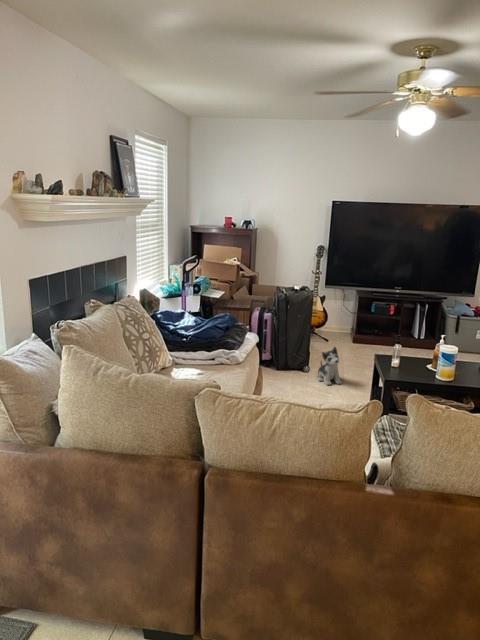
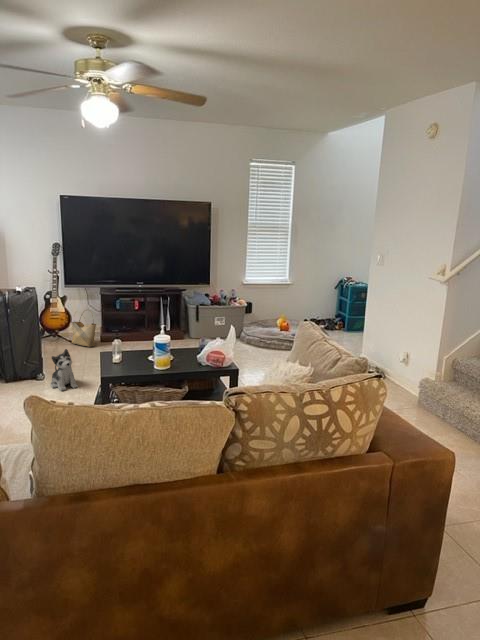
woven basket: none [327,310,352,346] -> present [72,314,96,347]

